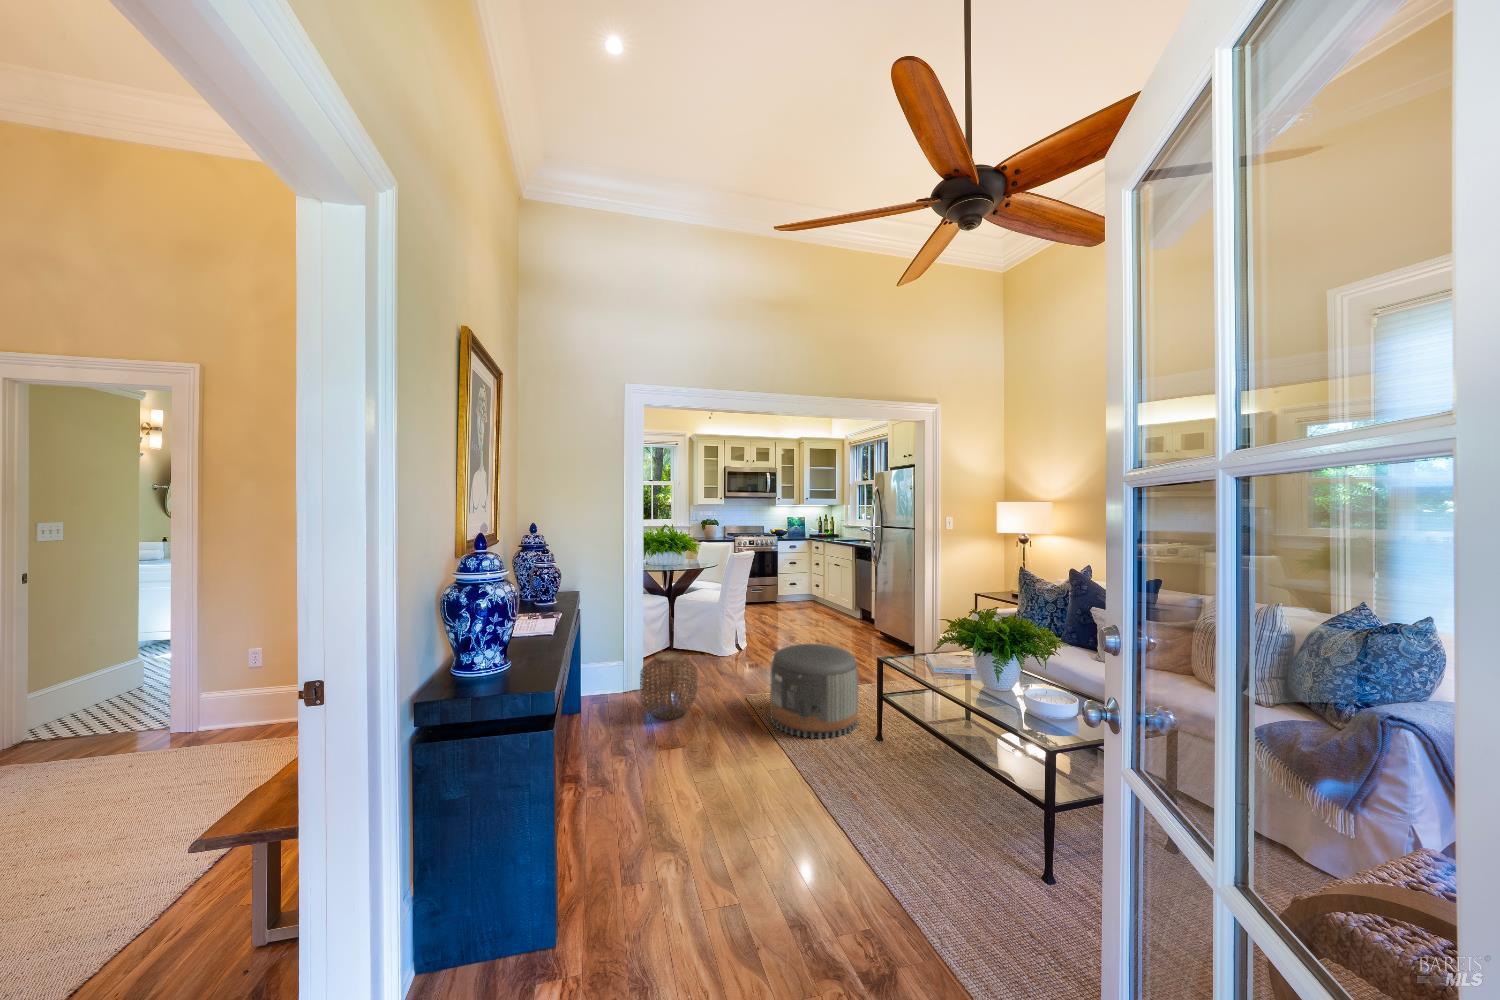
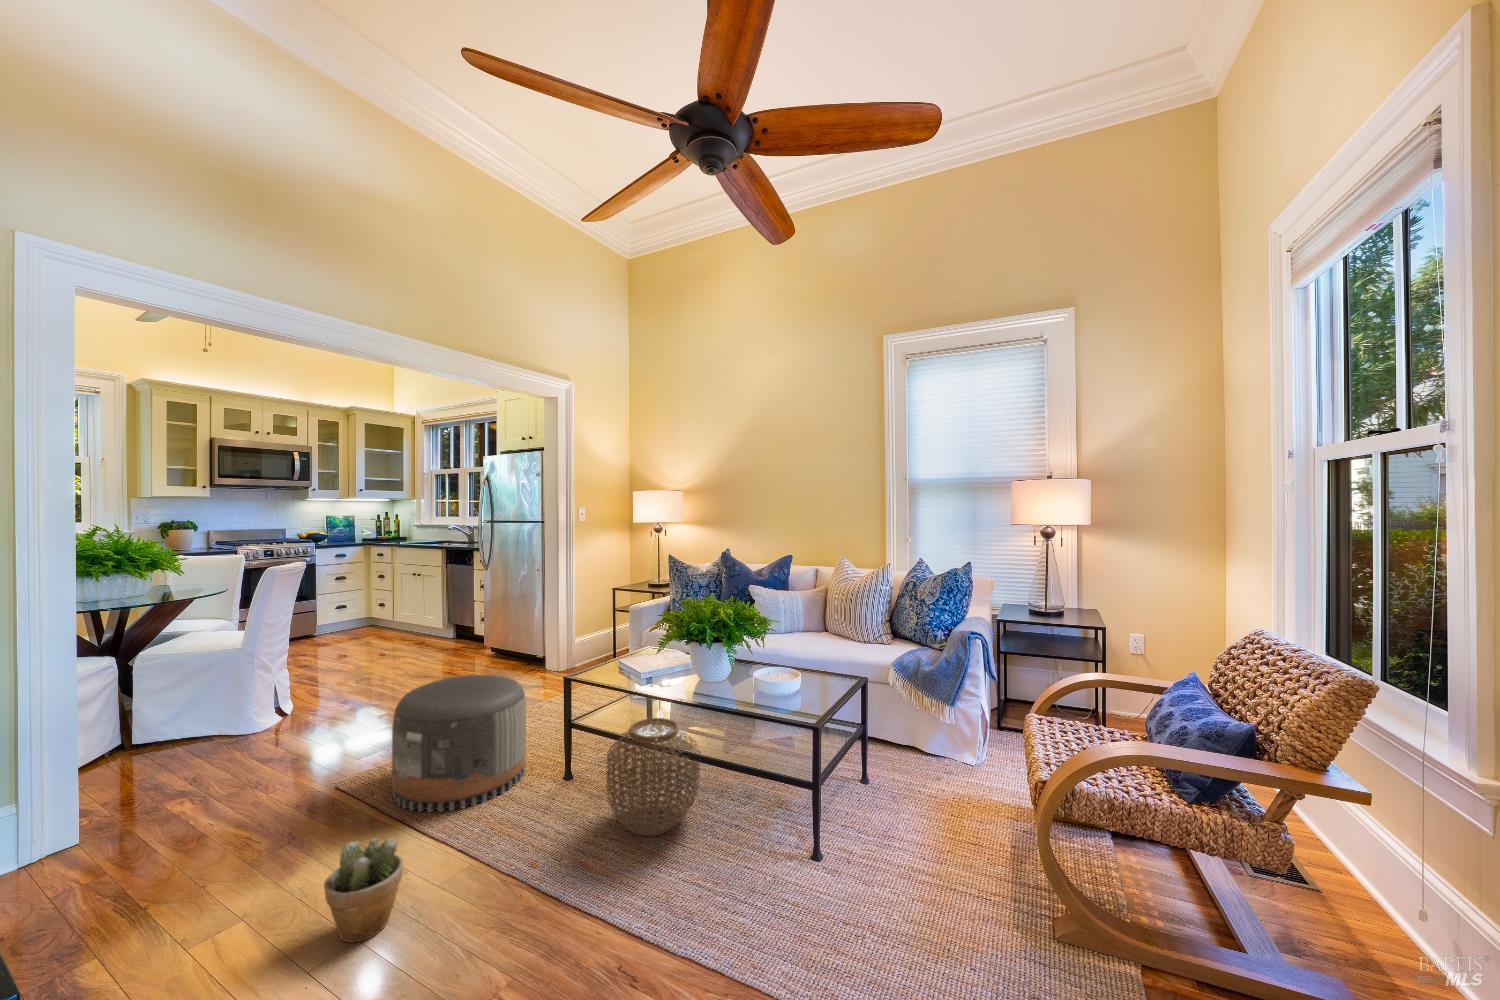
woven basket: present [640,651,697,720] -> present [606,718,700,836]
potted plant: none [706,727,746,789] -> present [324,838,403,943]

